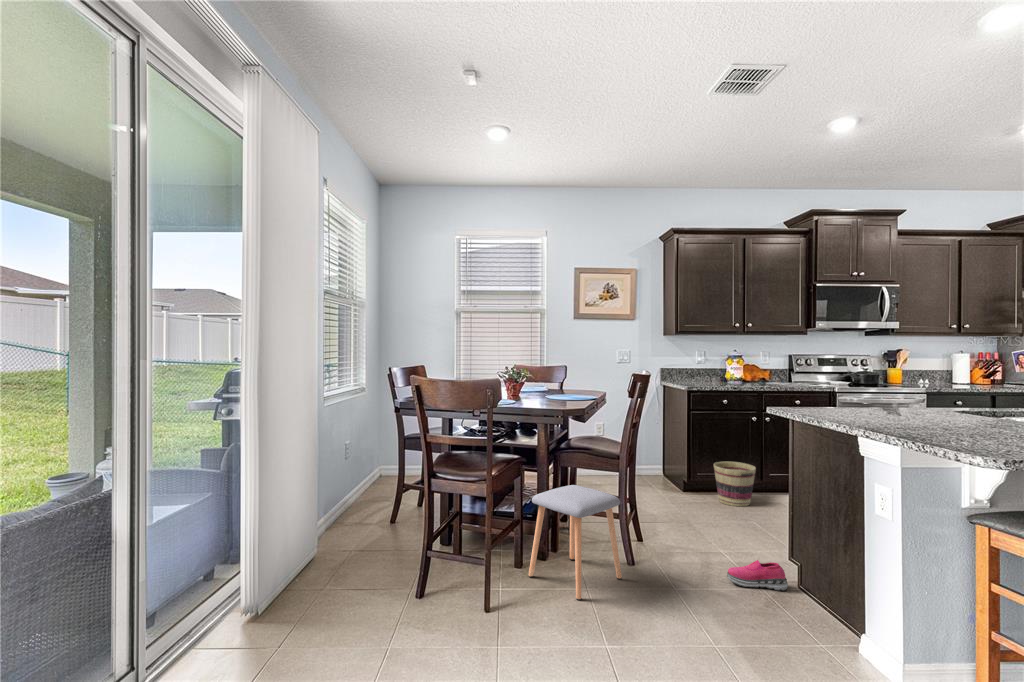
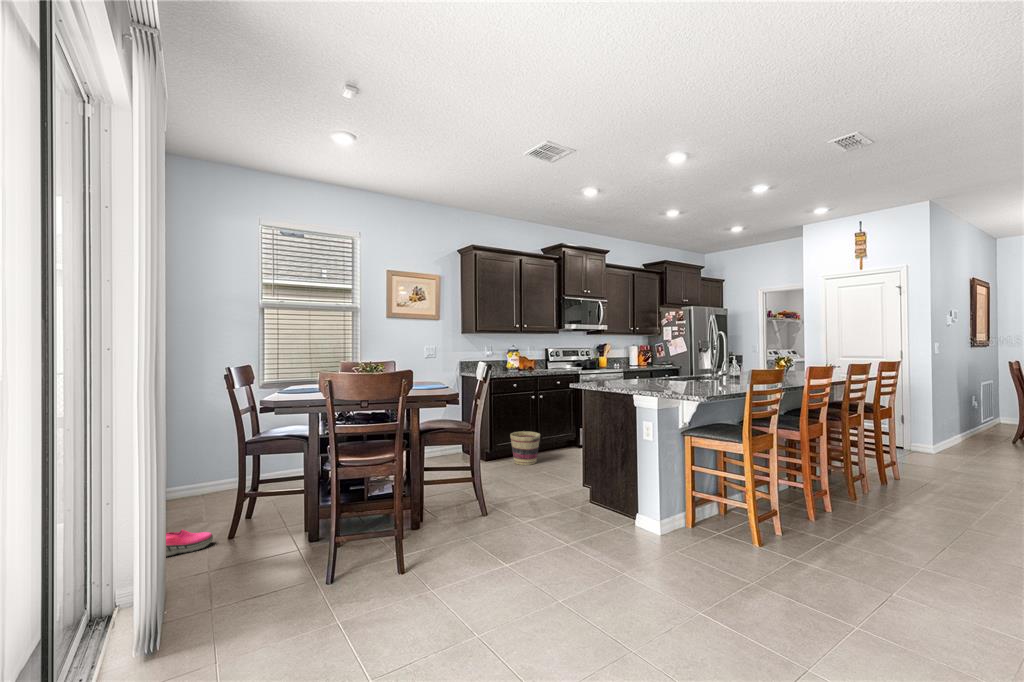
stool: present [529,485,622,600] -> none [421,462,496,558]
shoe: present [727,560,788,591] -> present [166,530,213,557]

